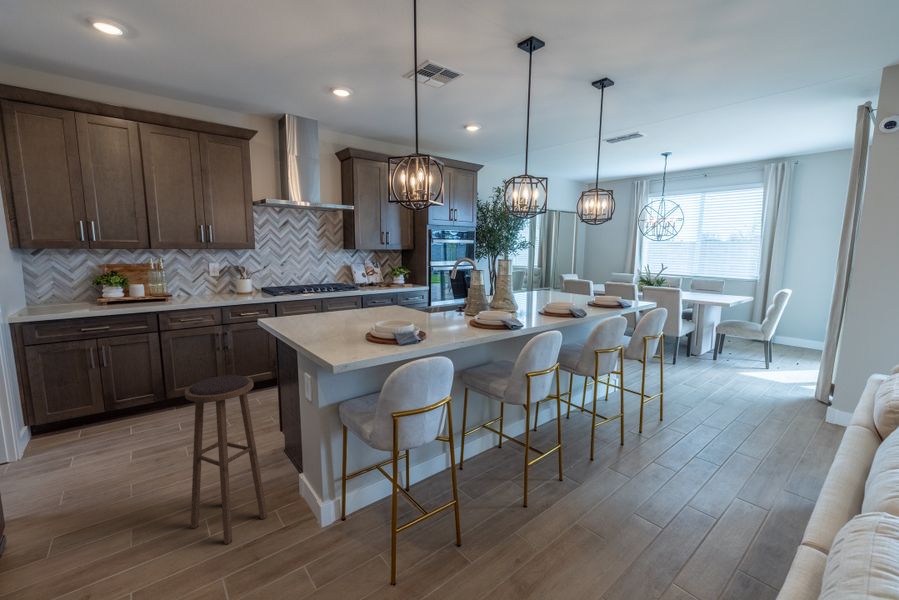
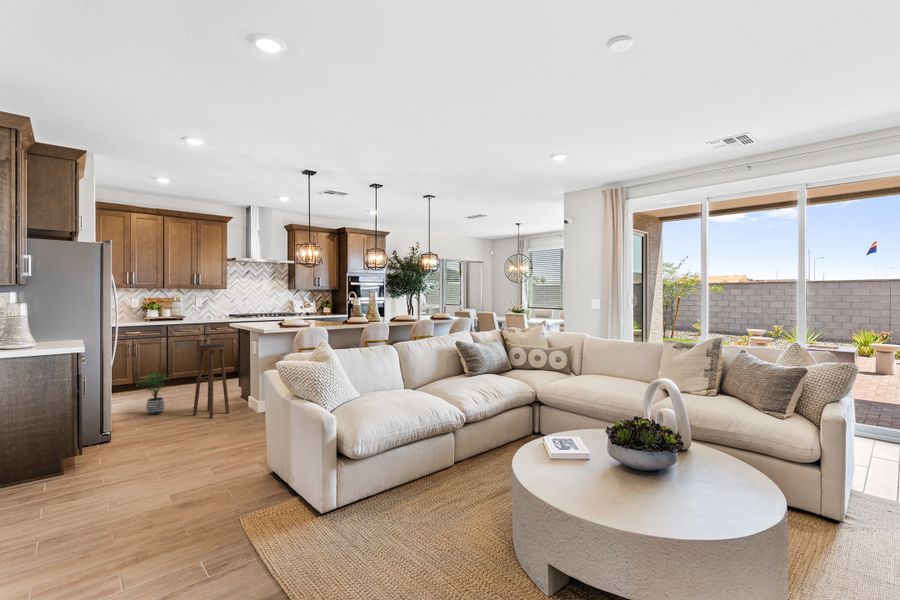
potted plant: none [60,428,145,524] -> present [136,373,166,415]

